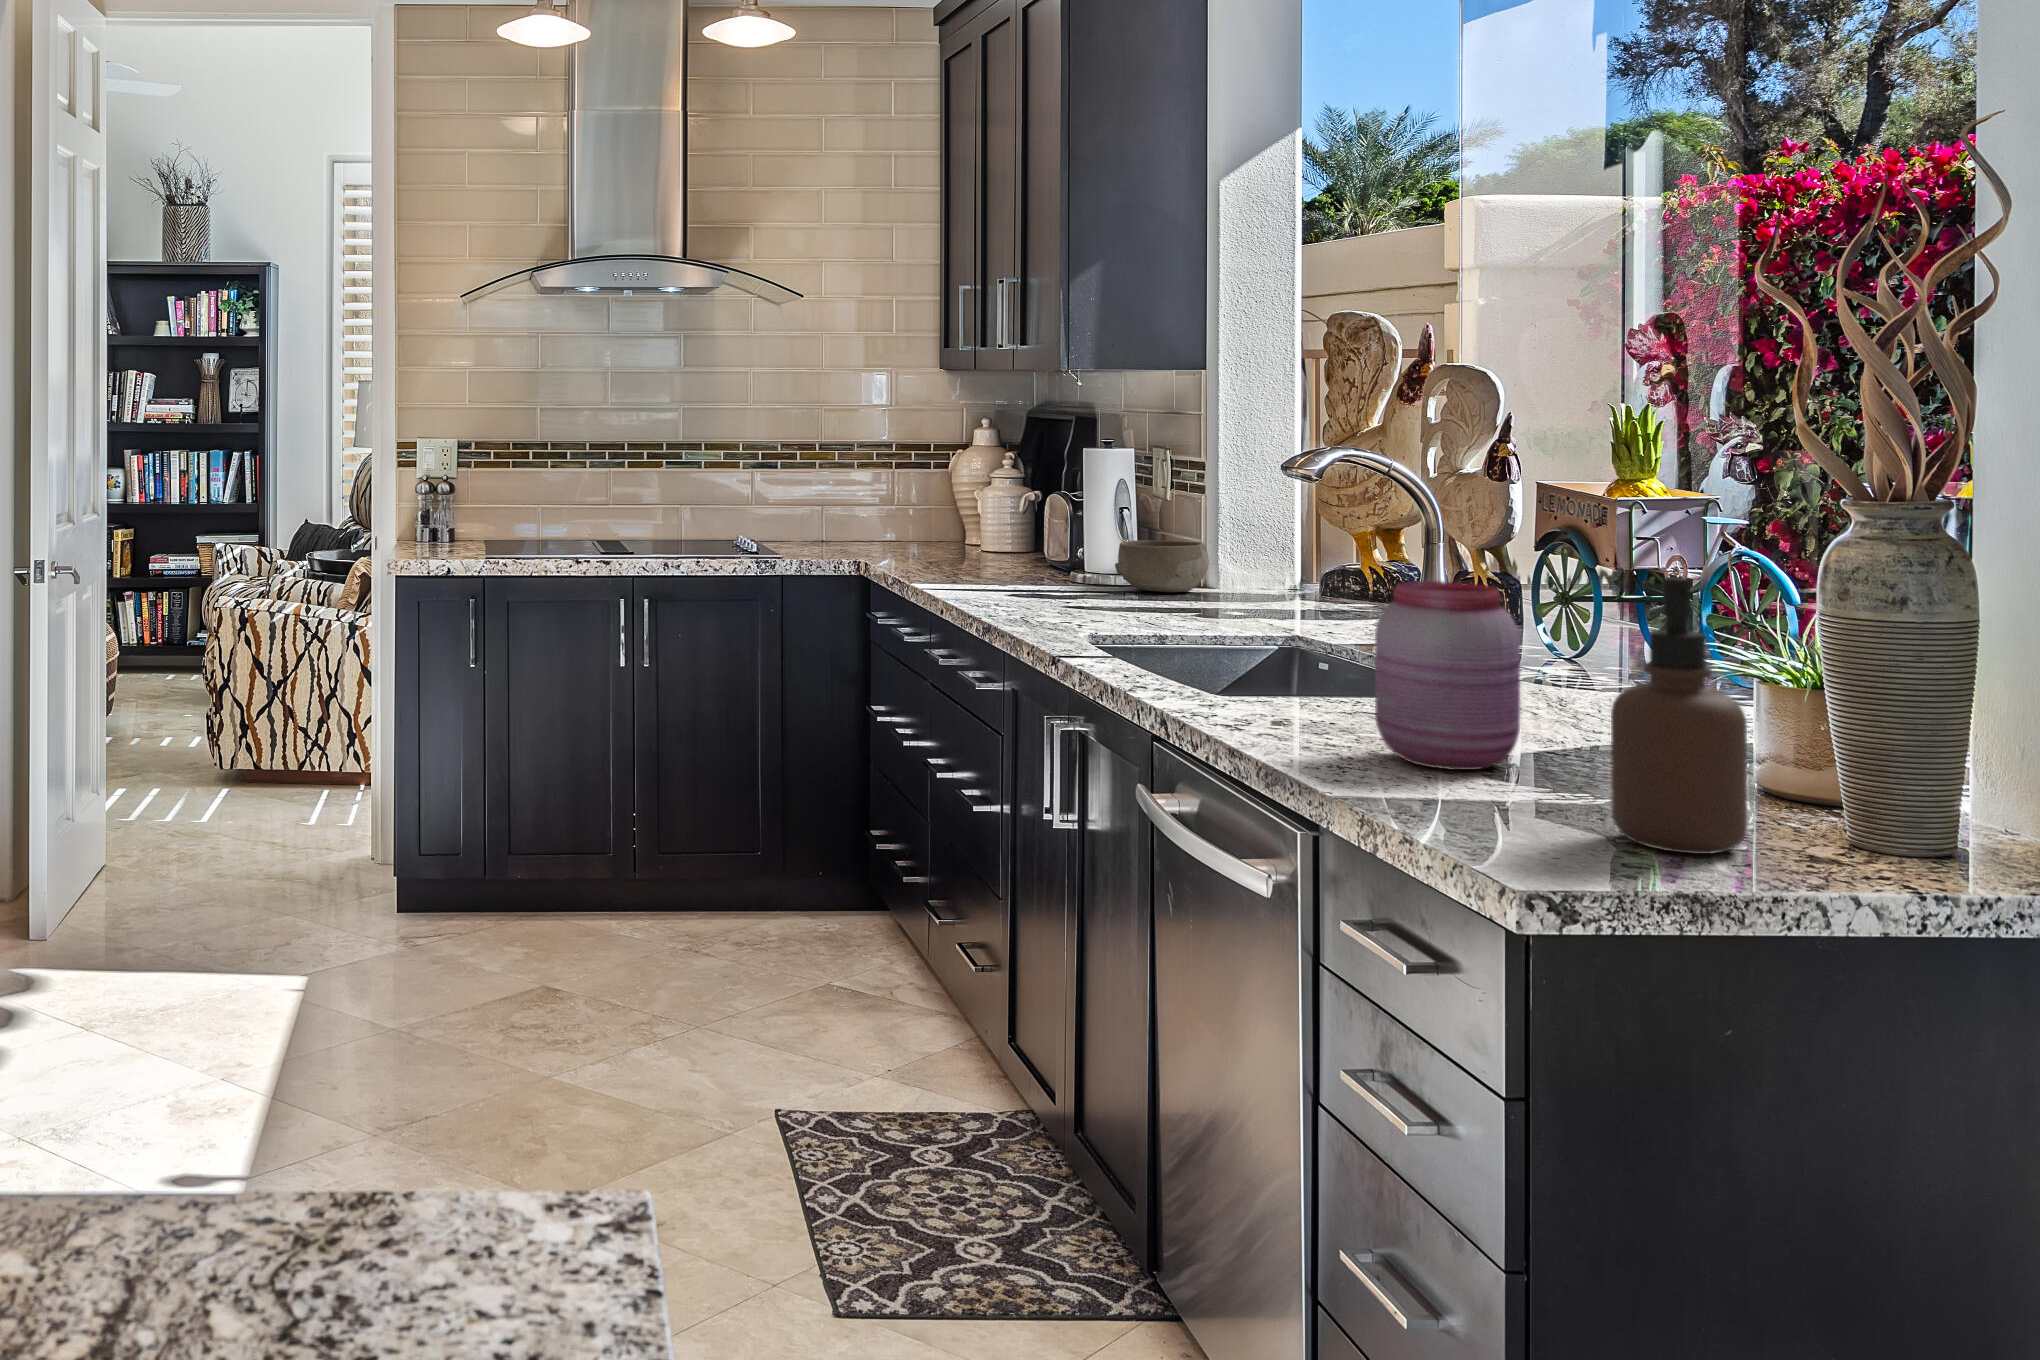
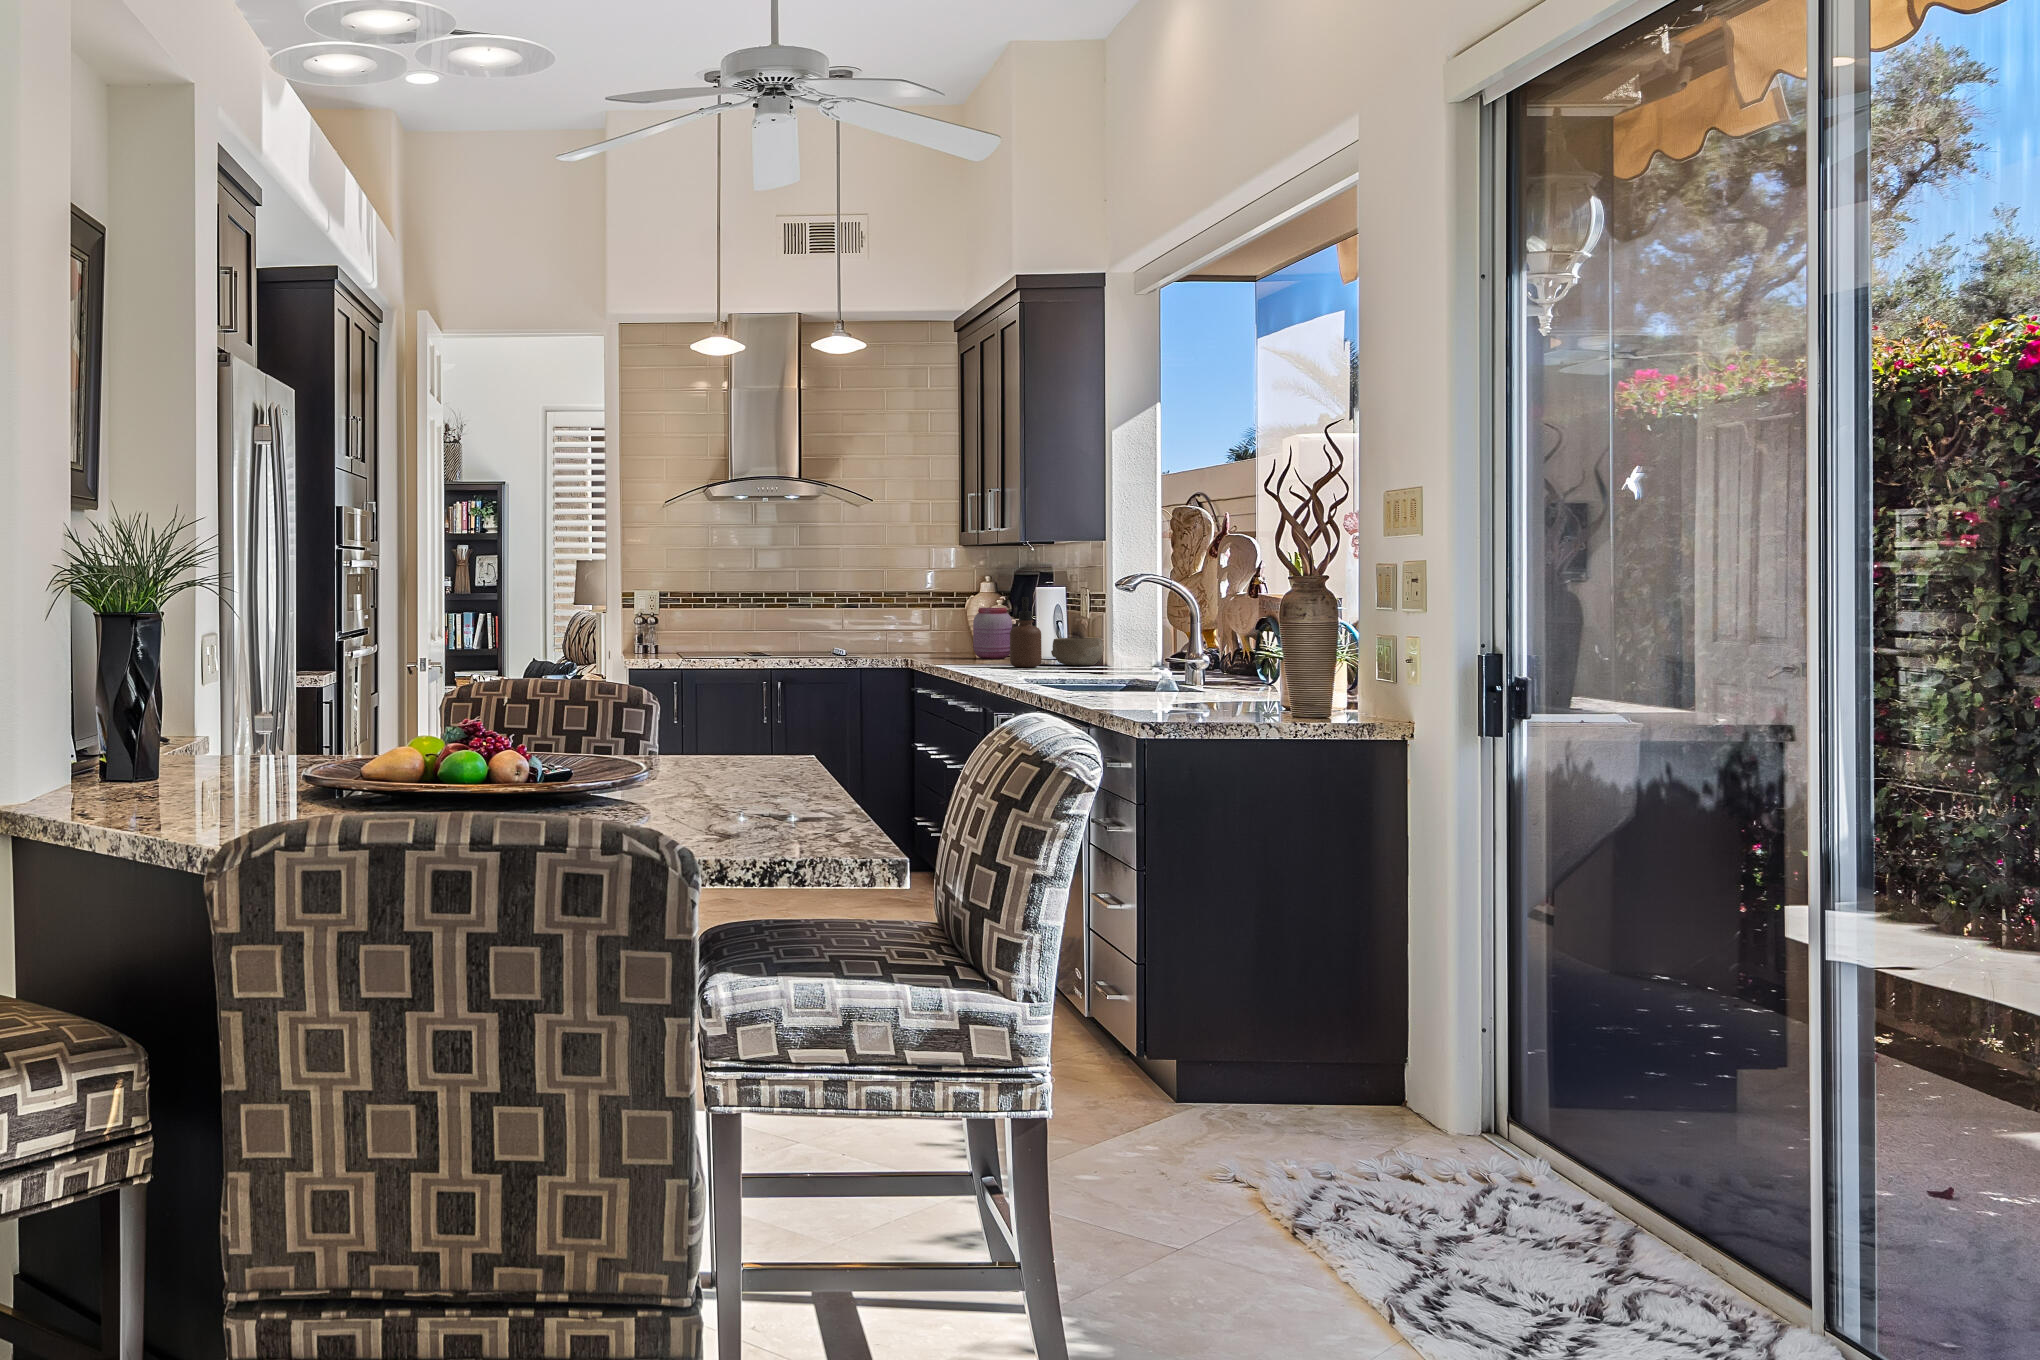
soap dispenser: present [1611,577,1747,854] -> present [1010,597,1041,667]
jar: present [1375,581,1520,770] -> present [973,608,1012,659]

